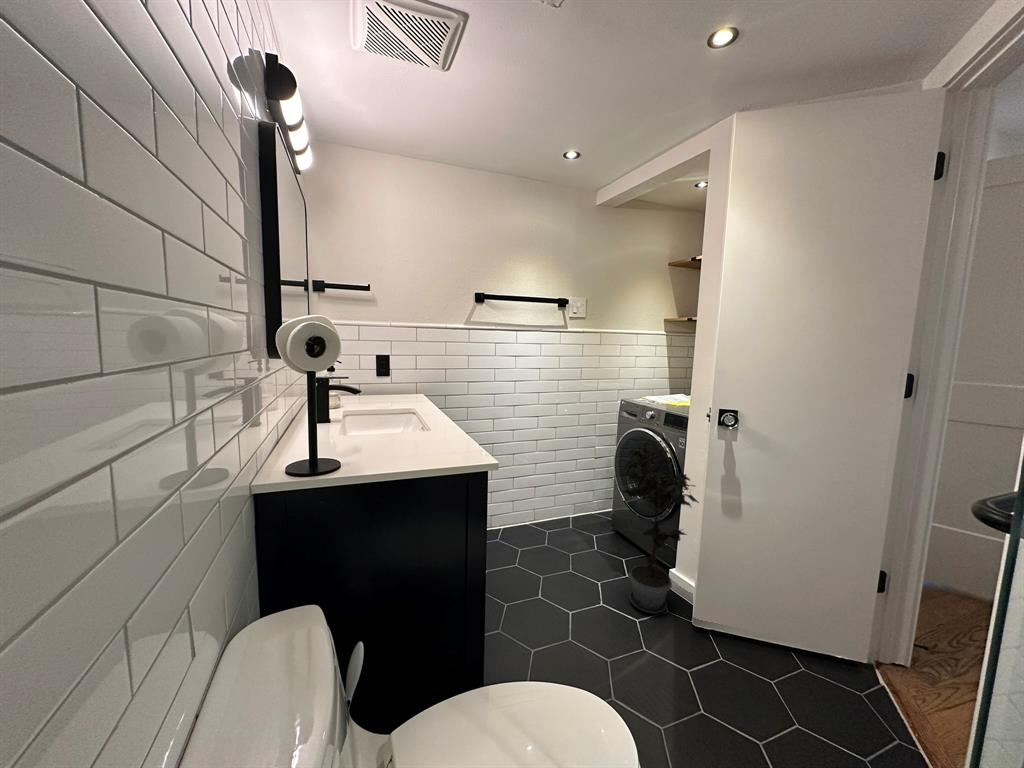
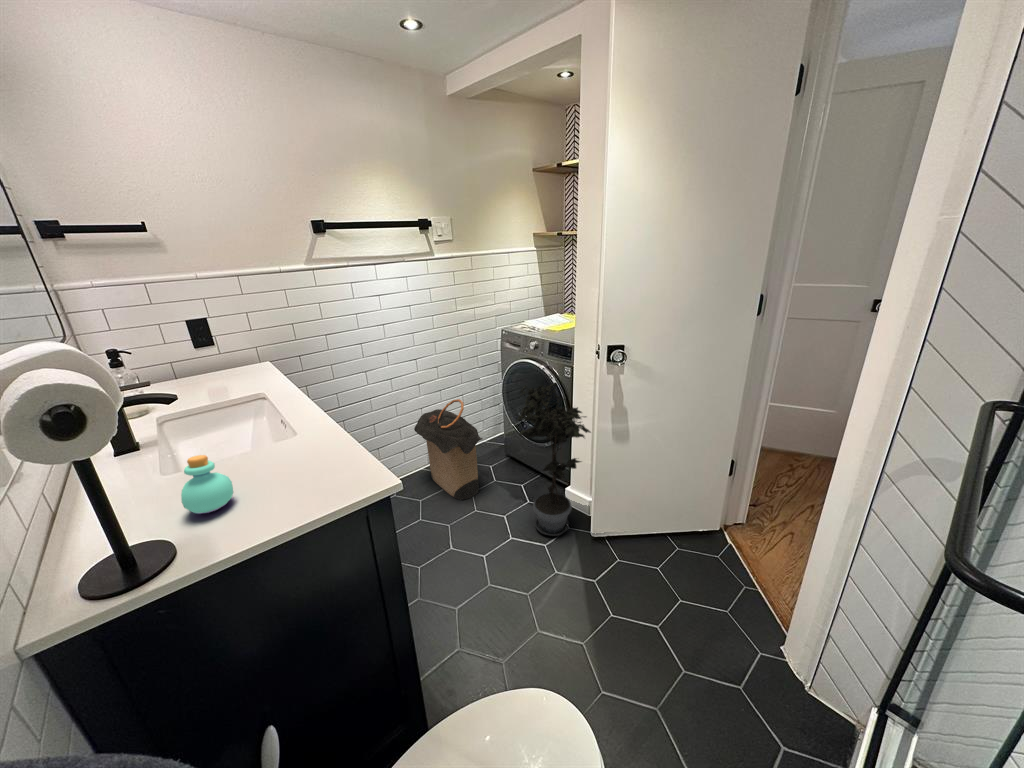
perfume bottle: none [351,415,383,457] -> present [181,455,233,514]
laundry hamper: none [526,456,588,557] -> present [414,399,483,500]

